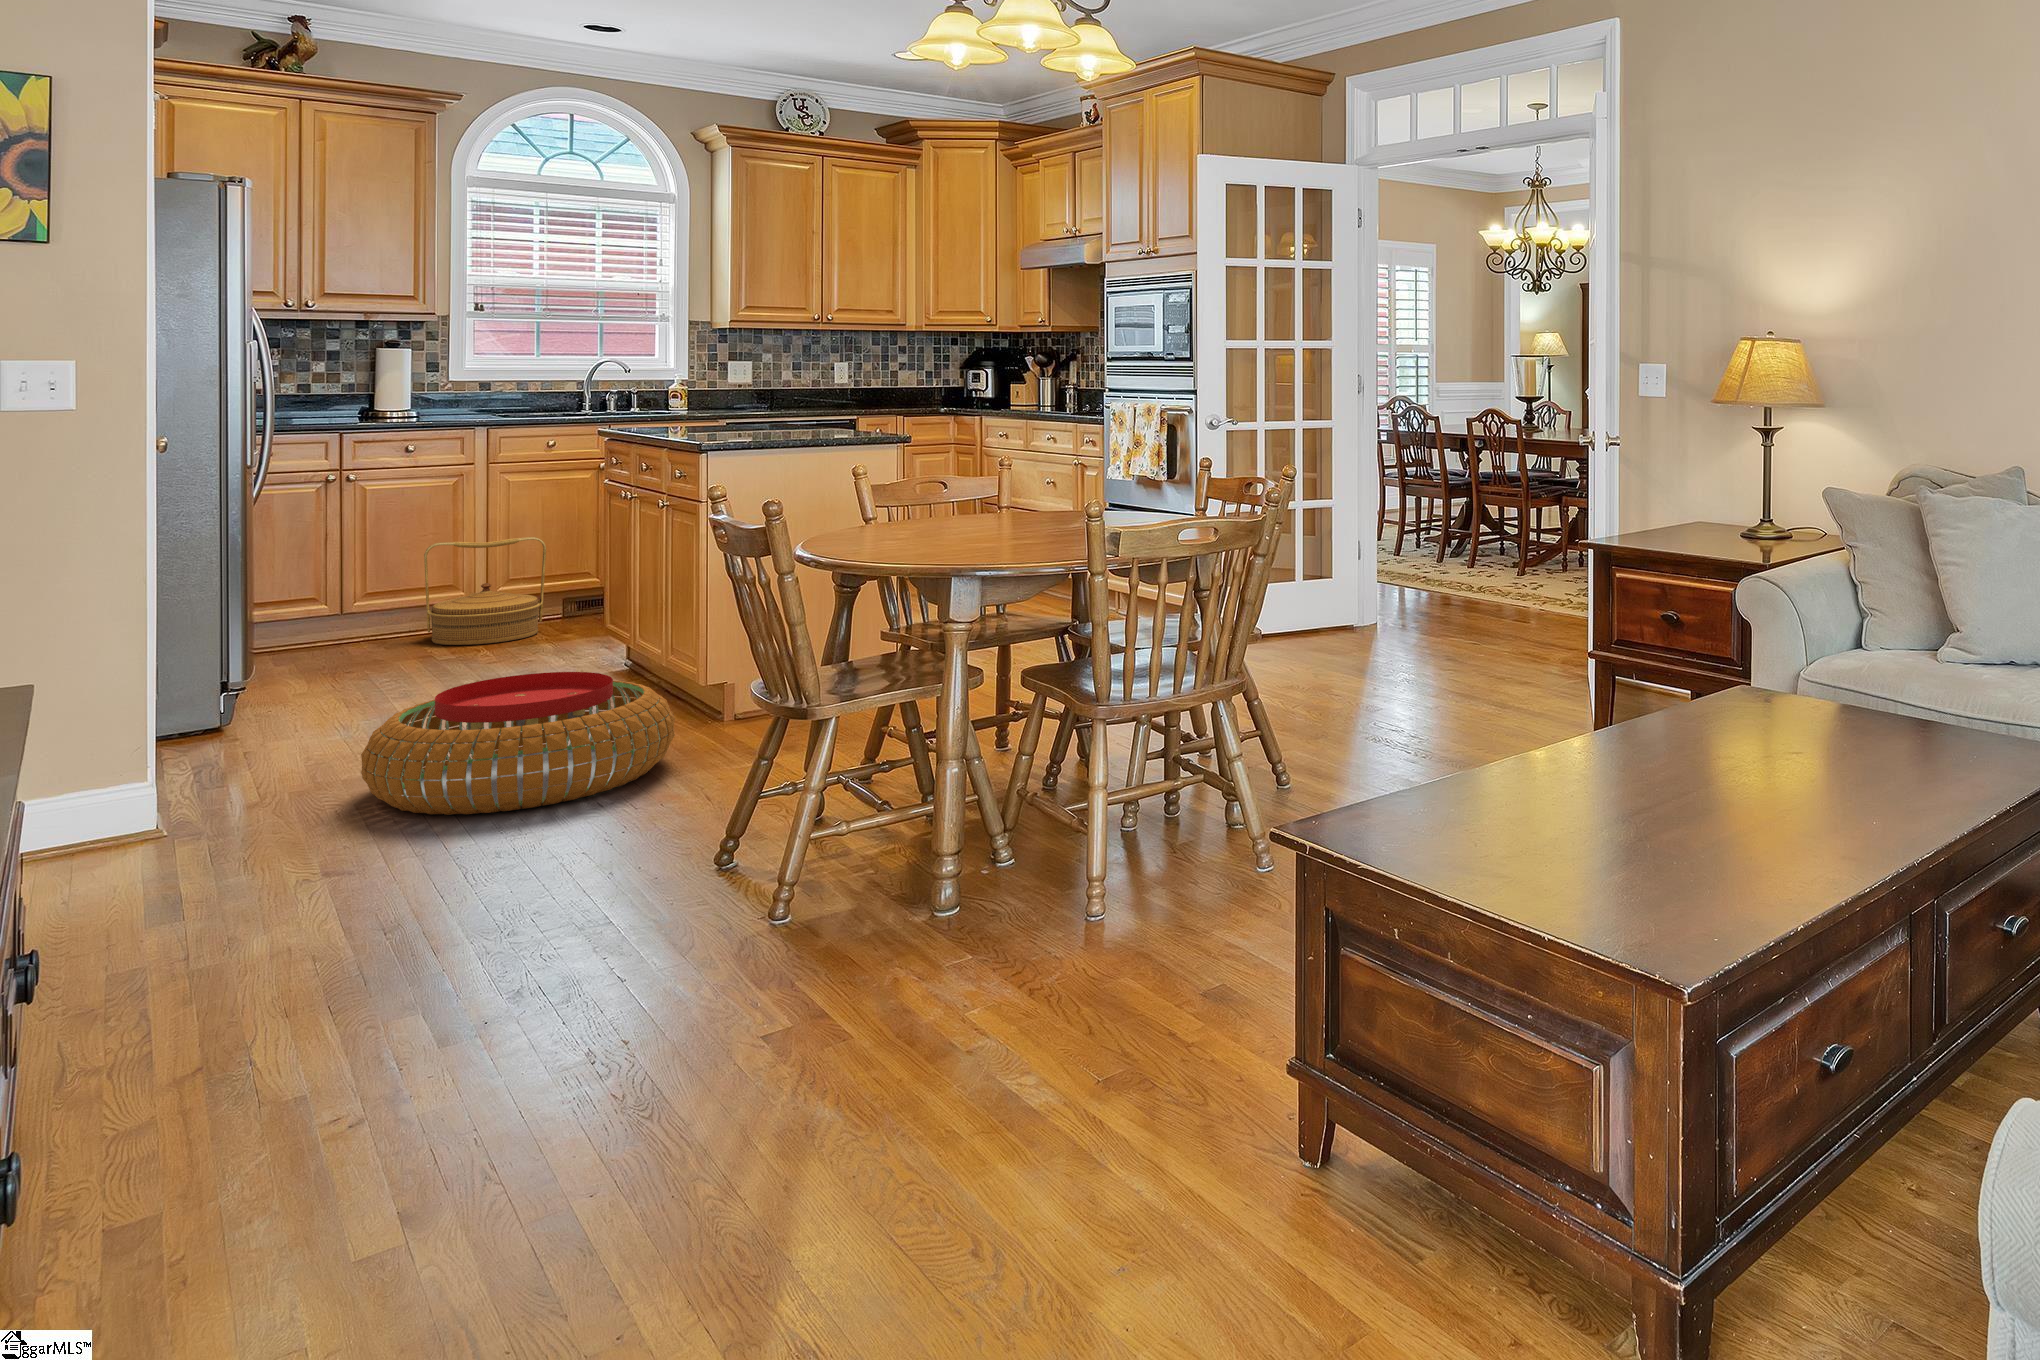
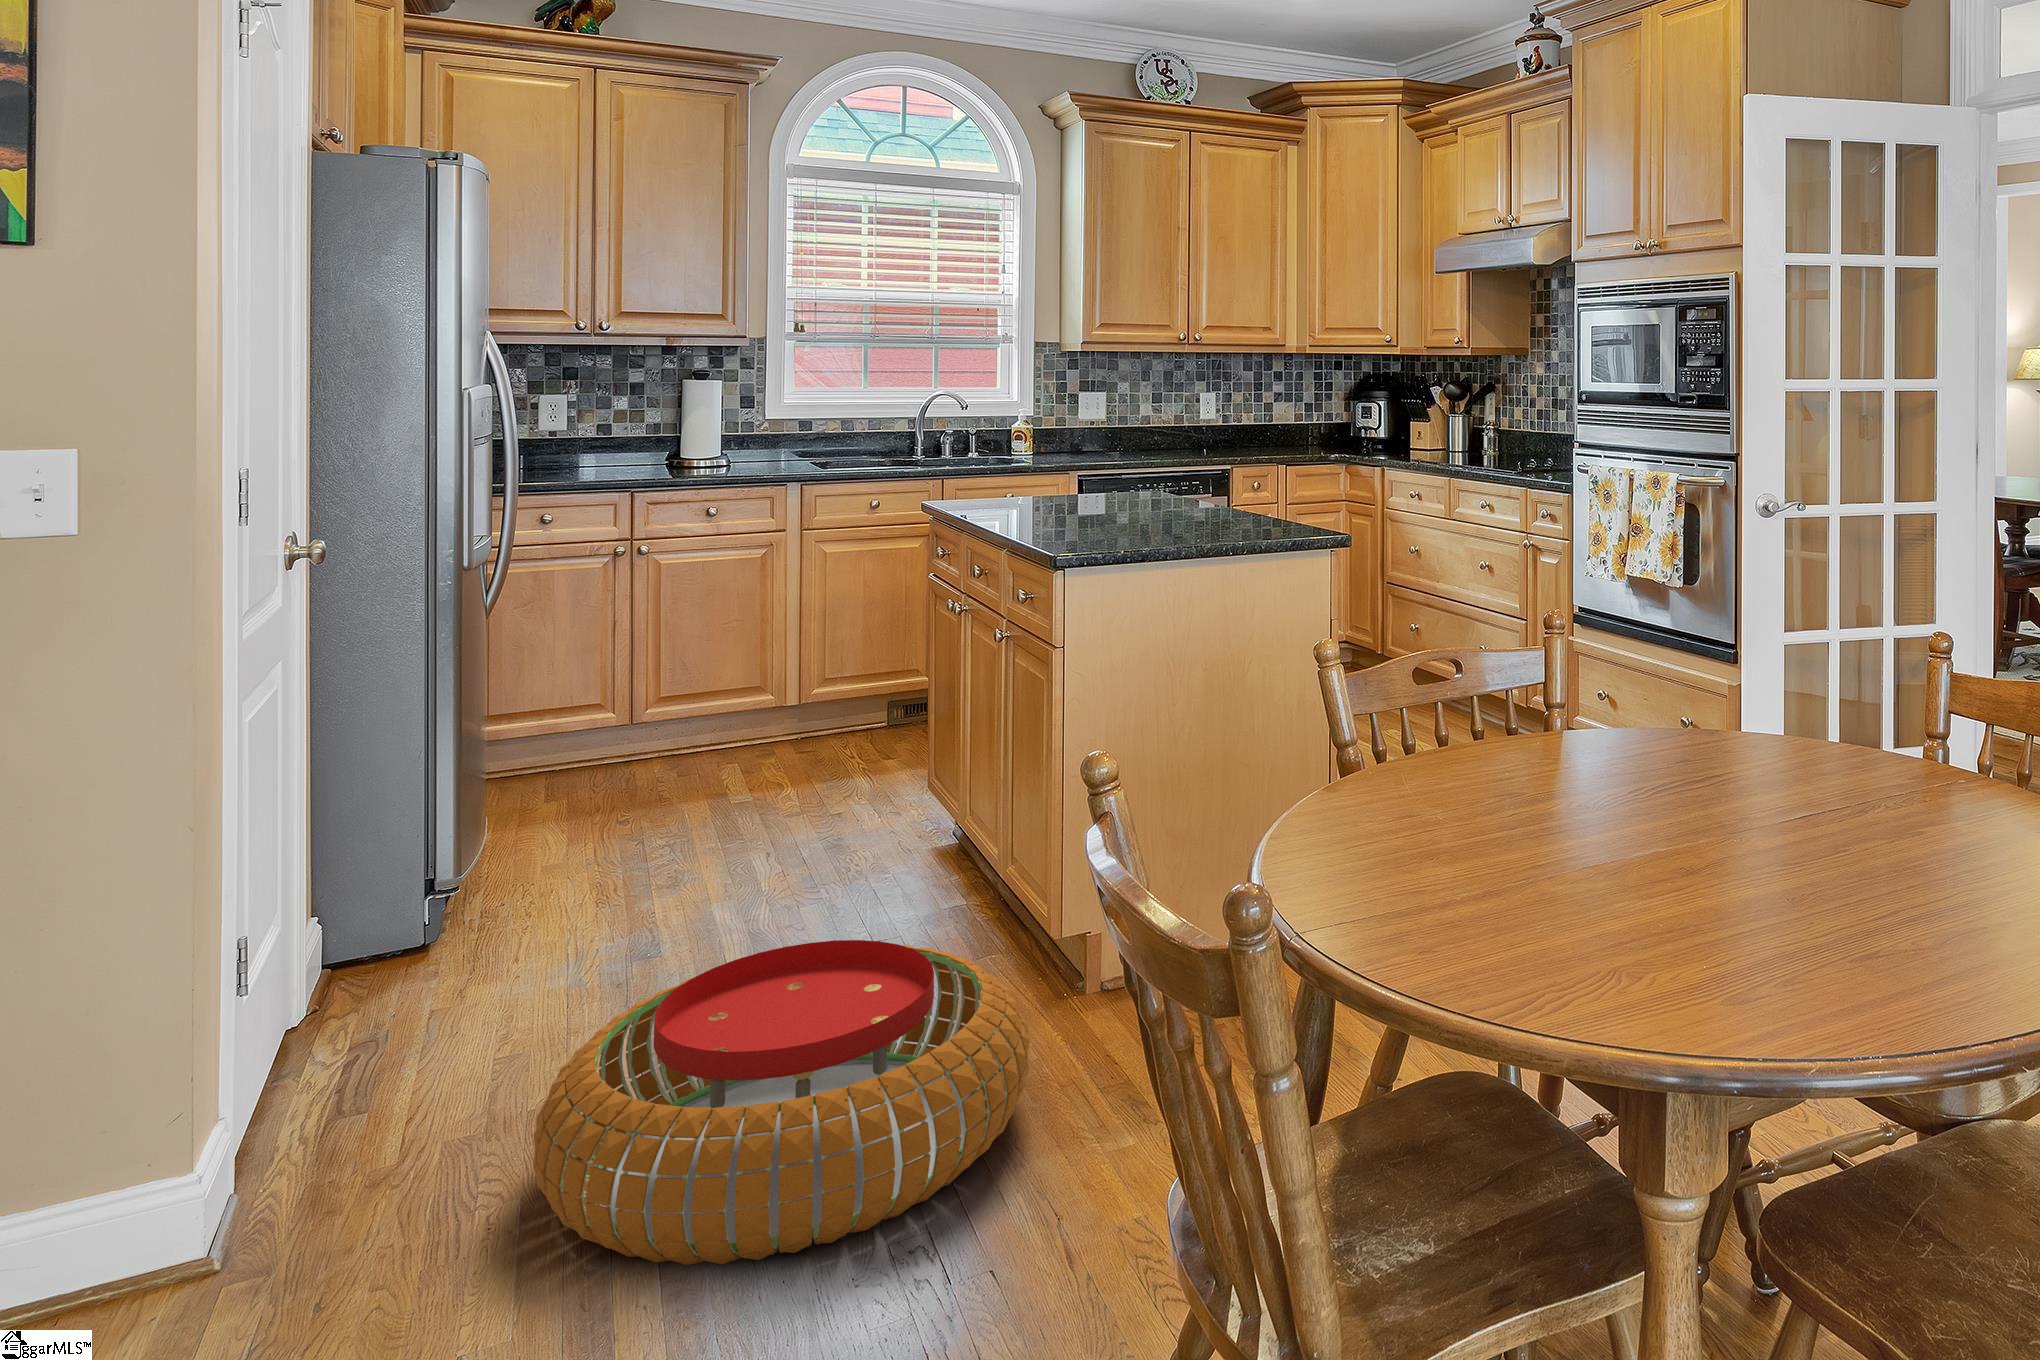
woven basket: present [424,537,546,645] -> none [722,630,867,778]

